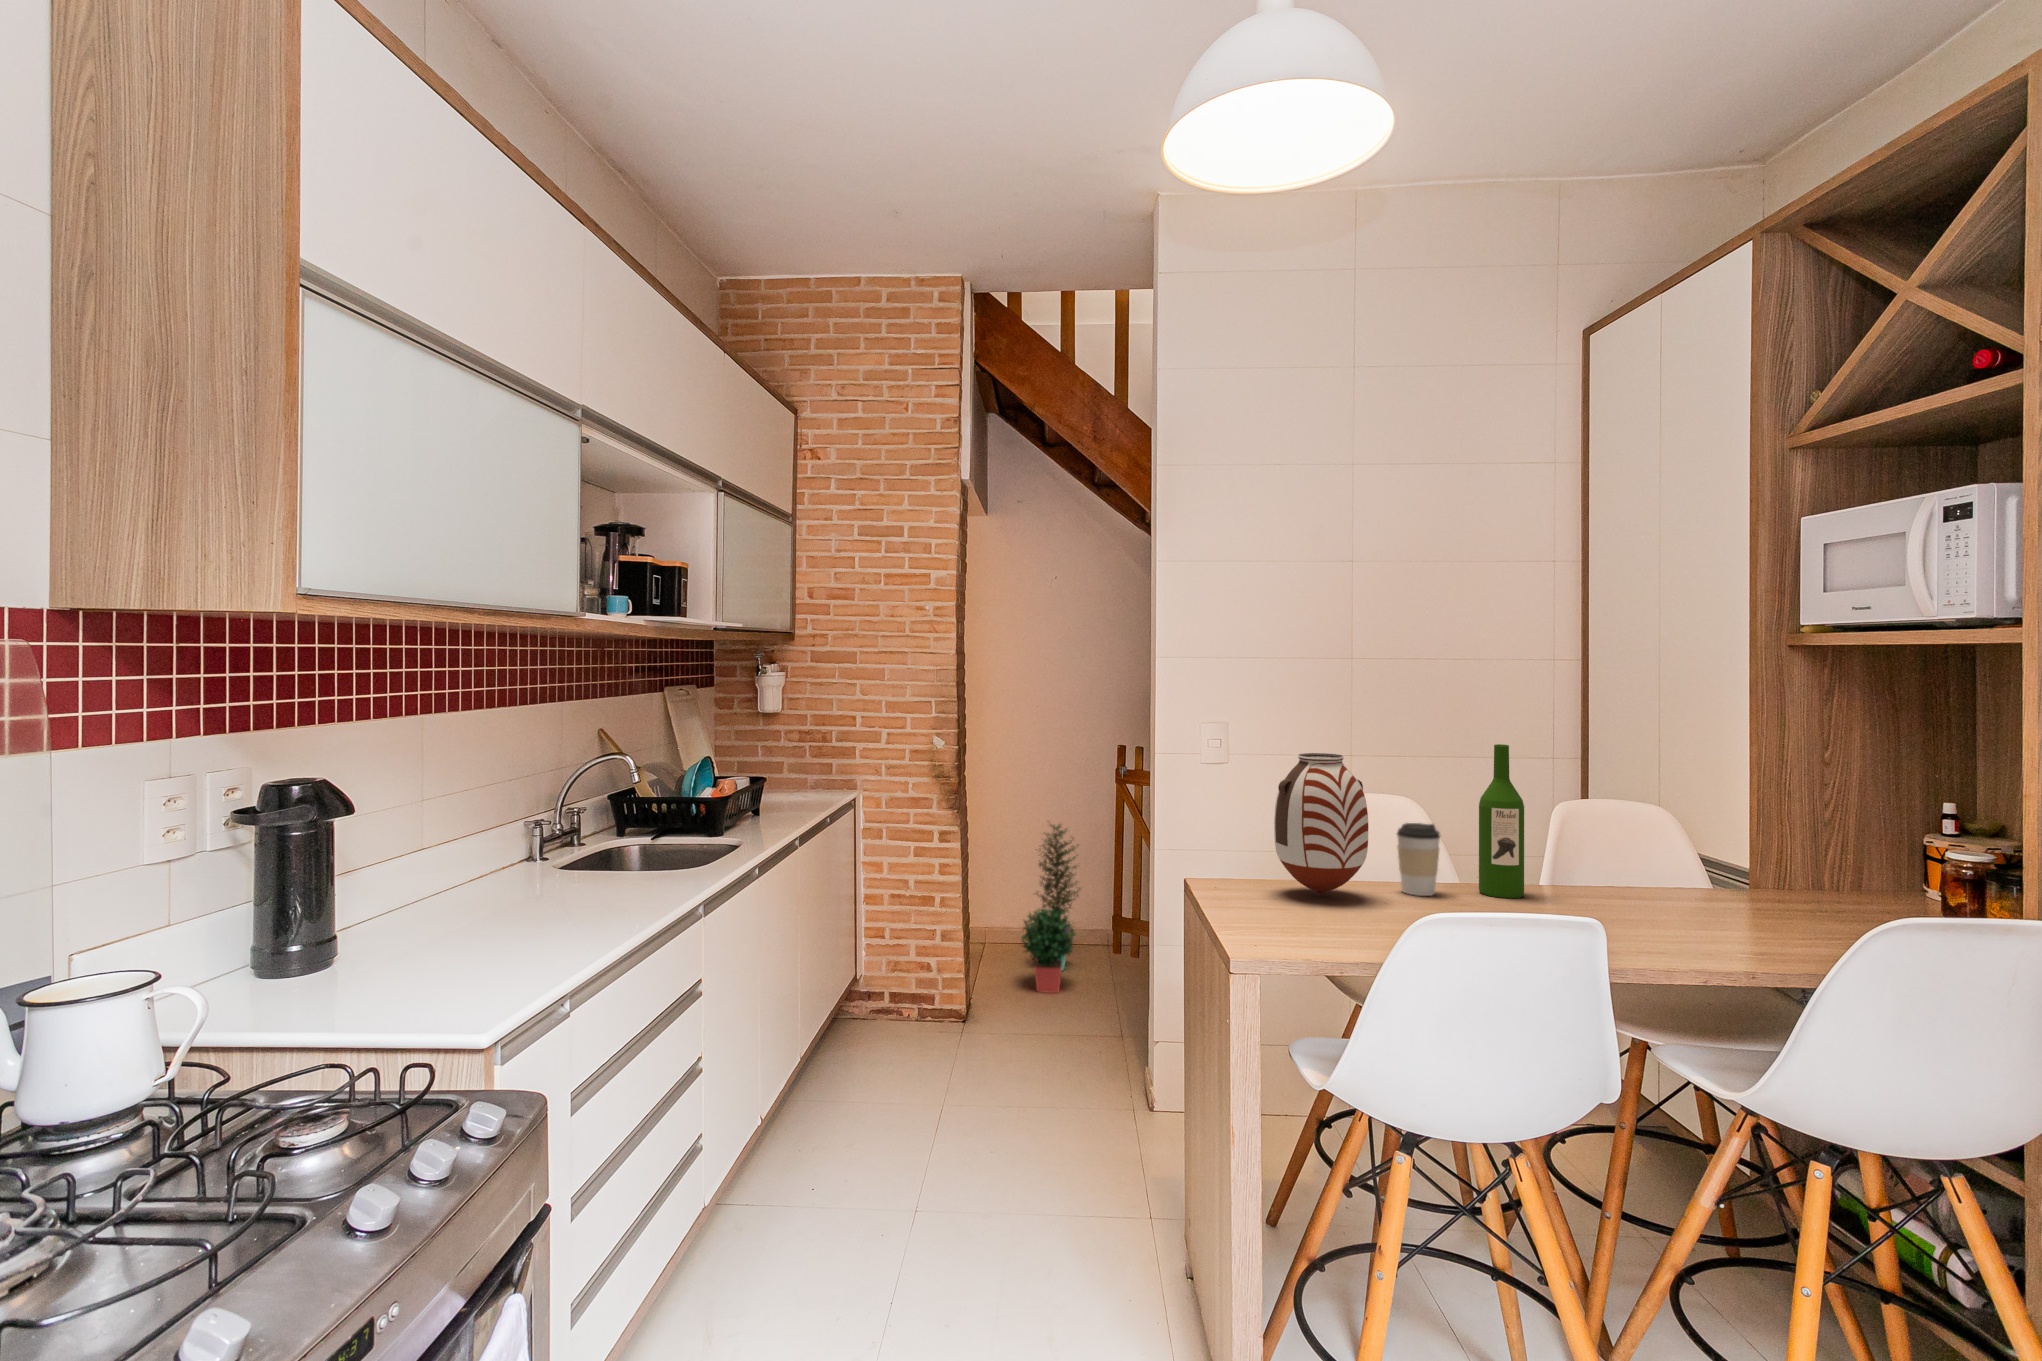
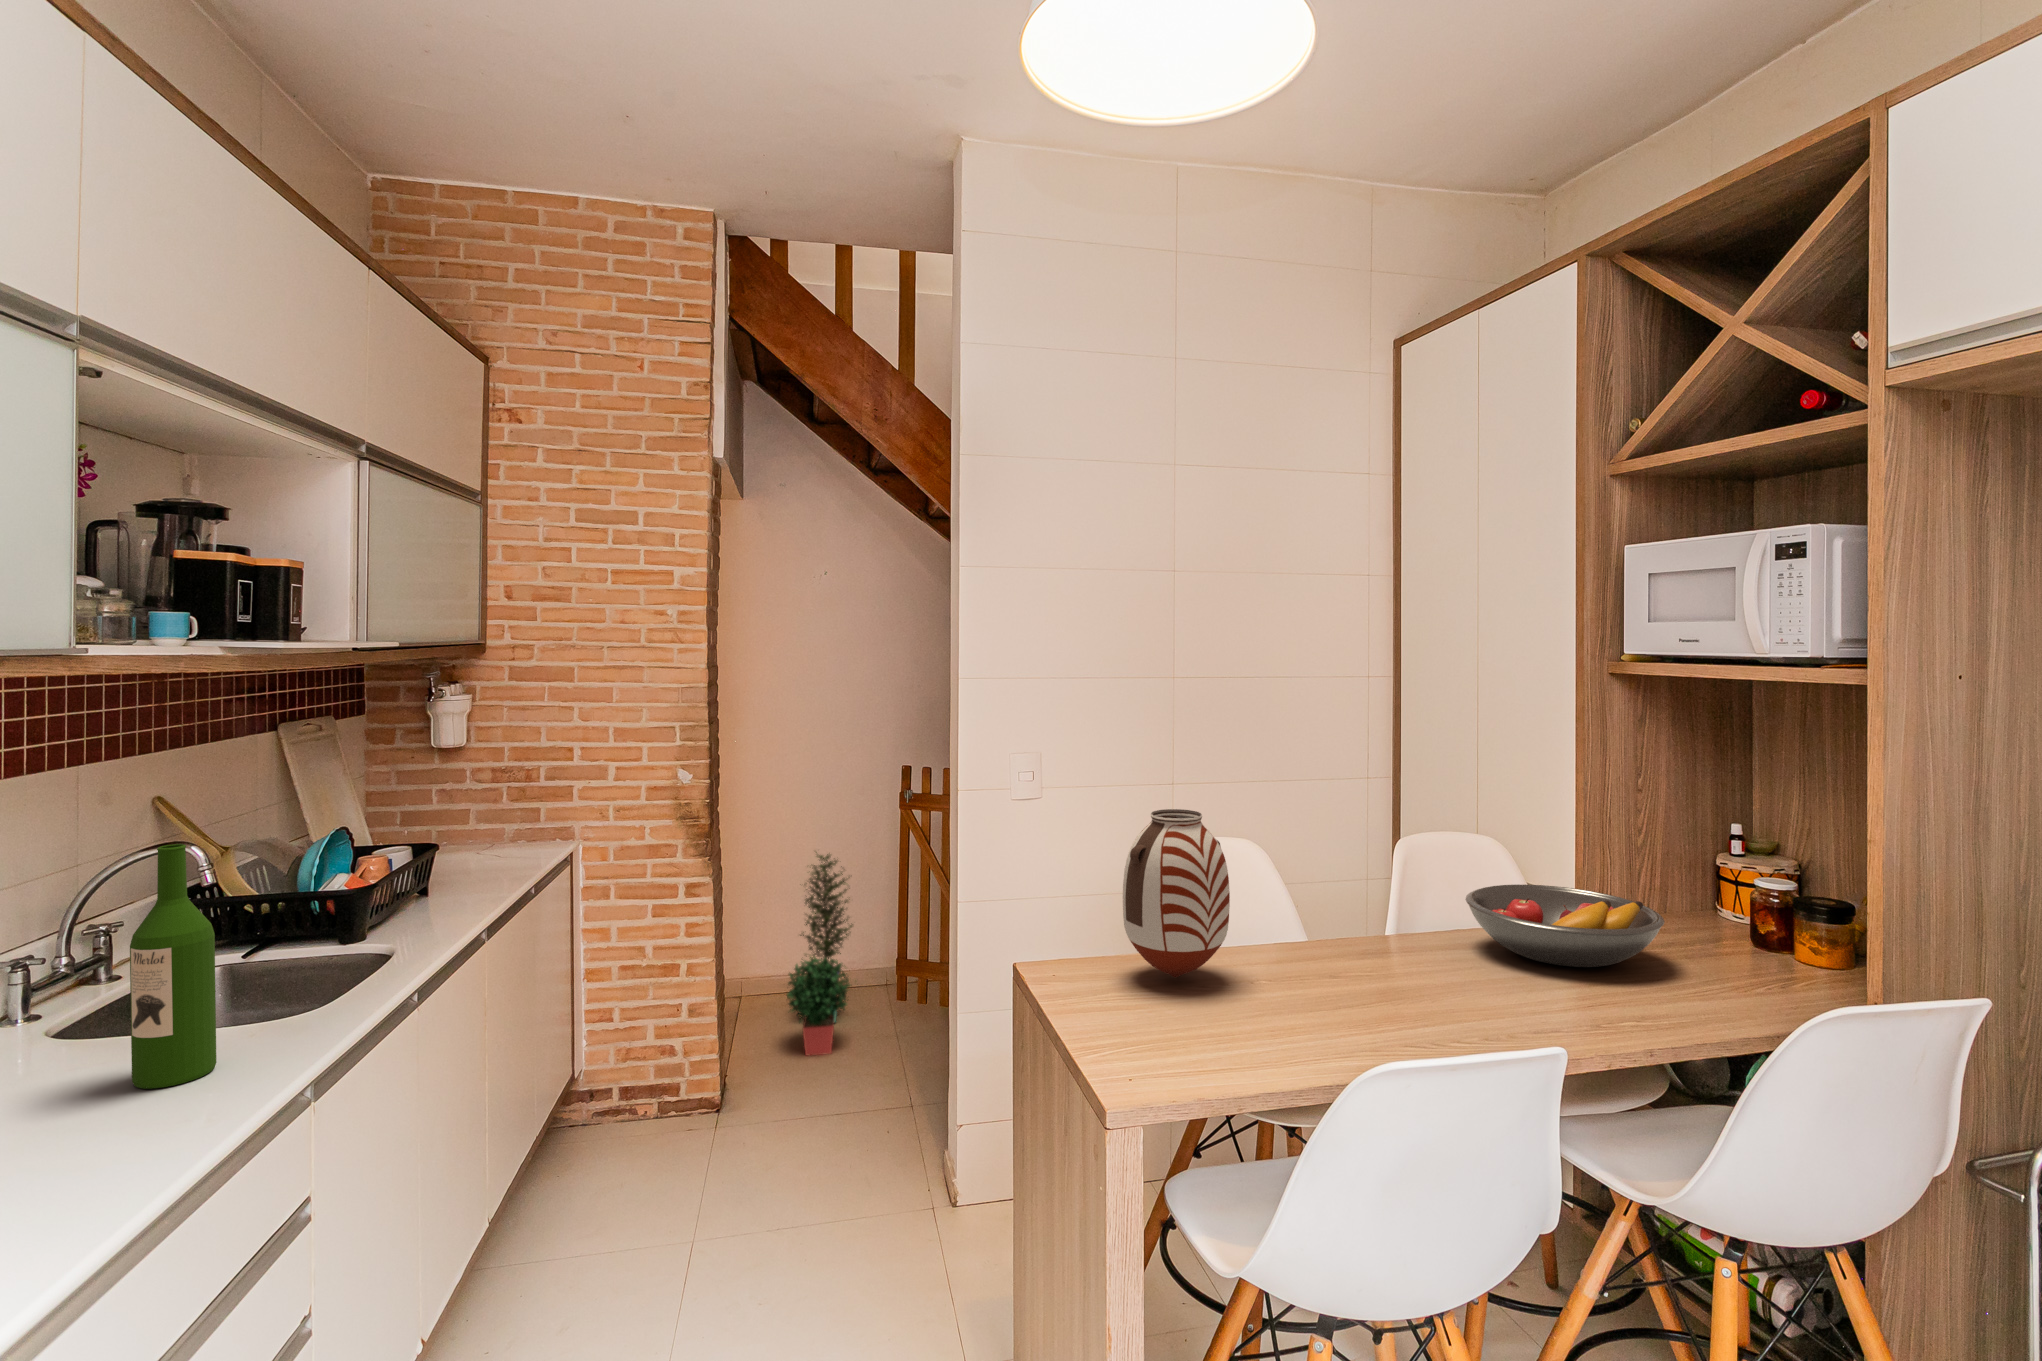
wine bottle: present [1479,744,1524,898] -> present [130,844,216,1089]
coffee cup: present [1396,823,1440,896] -> none [1251,881,1299,967]
fruit bowl: none [1618,845,1827,917] -> present [1465,885,1665,967]

